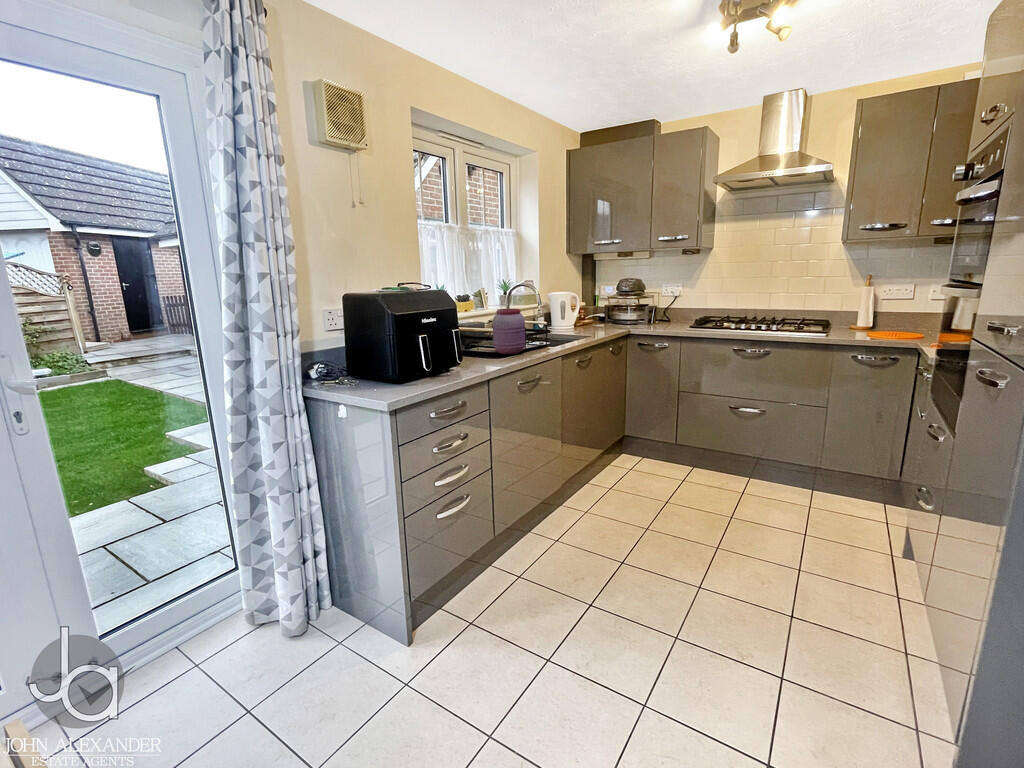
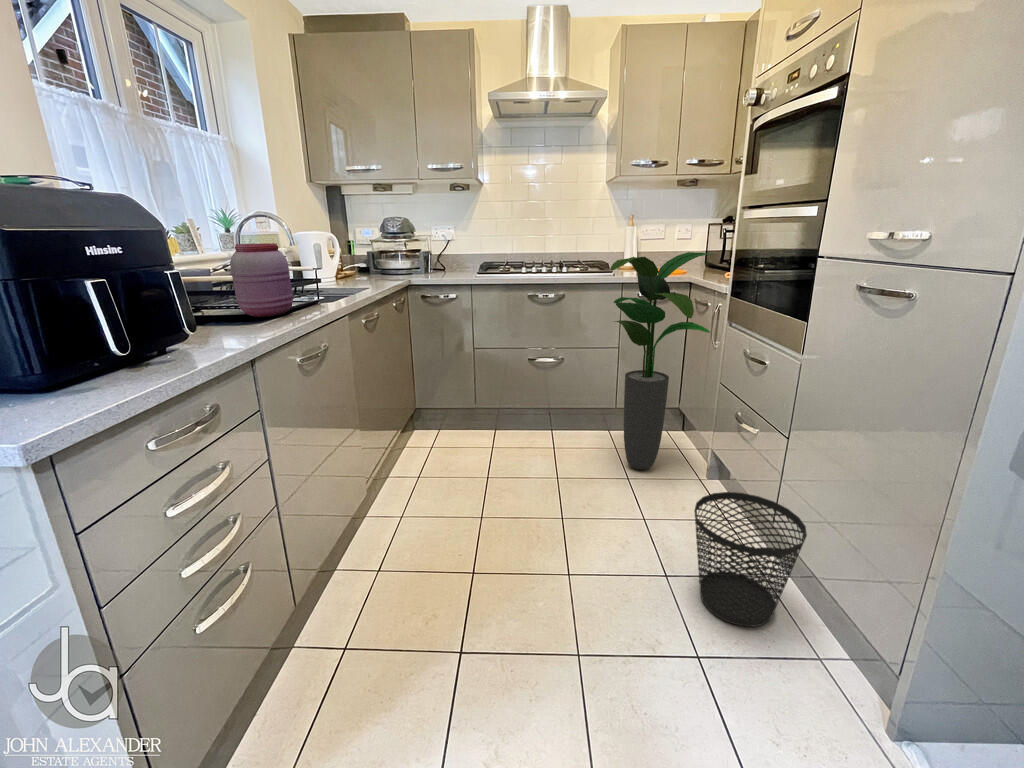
potted plant: none [796,320,926,534] -> present [610,252,714,470]
wastebasket: none [809,552,927,688] -> present [694,492,807,627]

